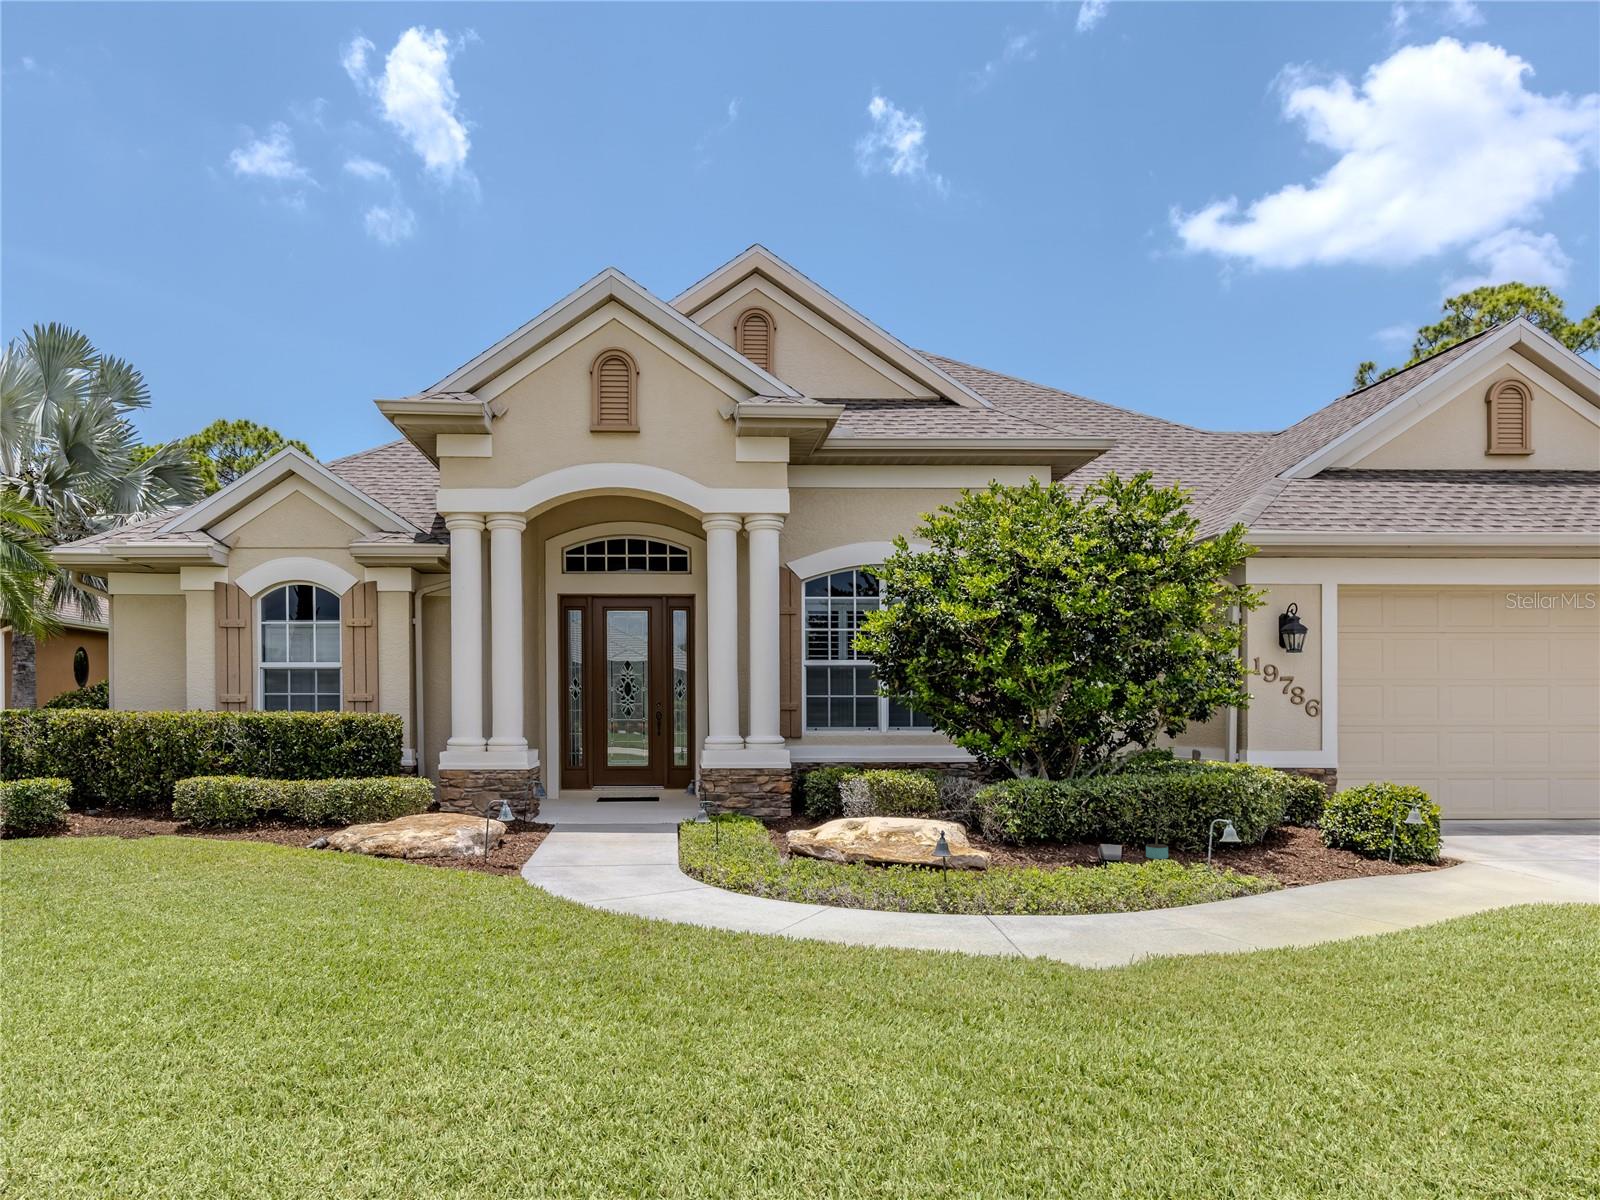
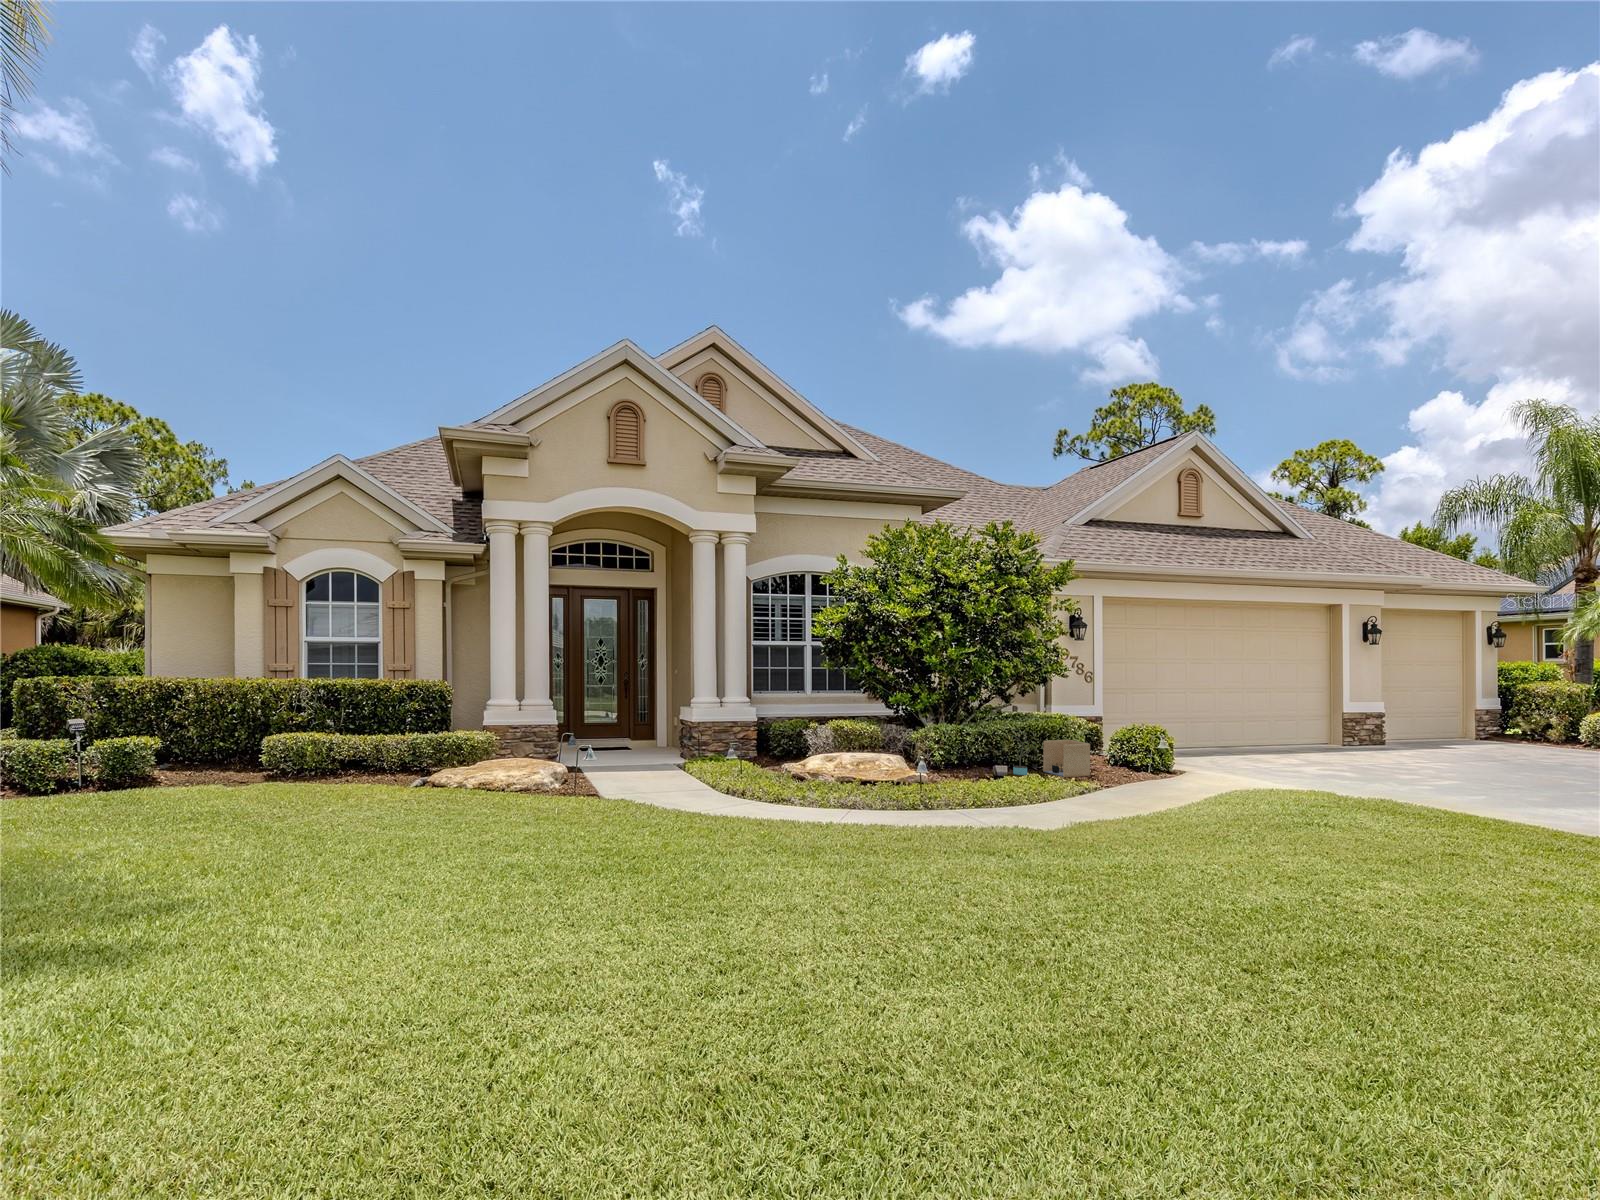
cardboard box: none [1198,805,1273,865] -> present [1043,740,1090,777]

